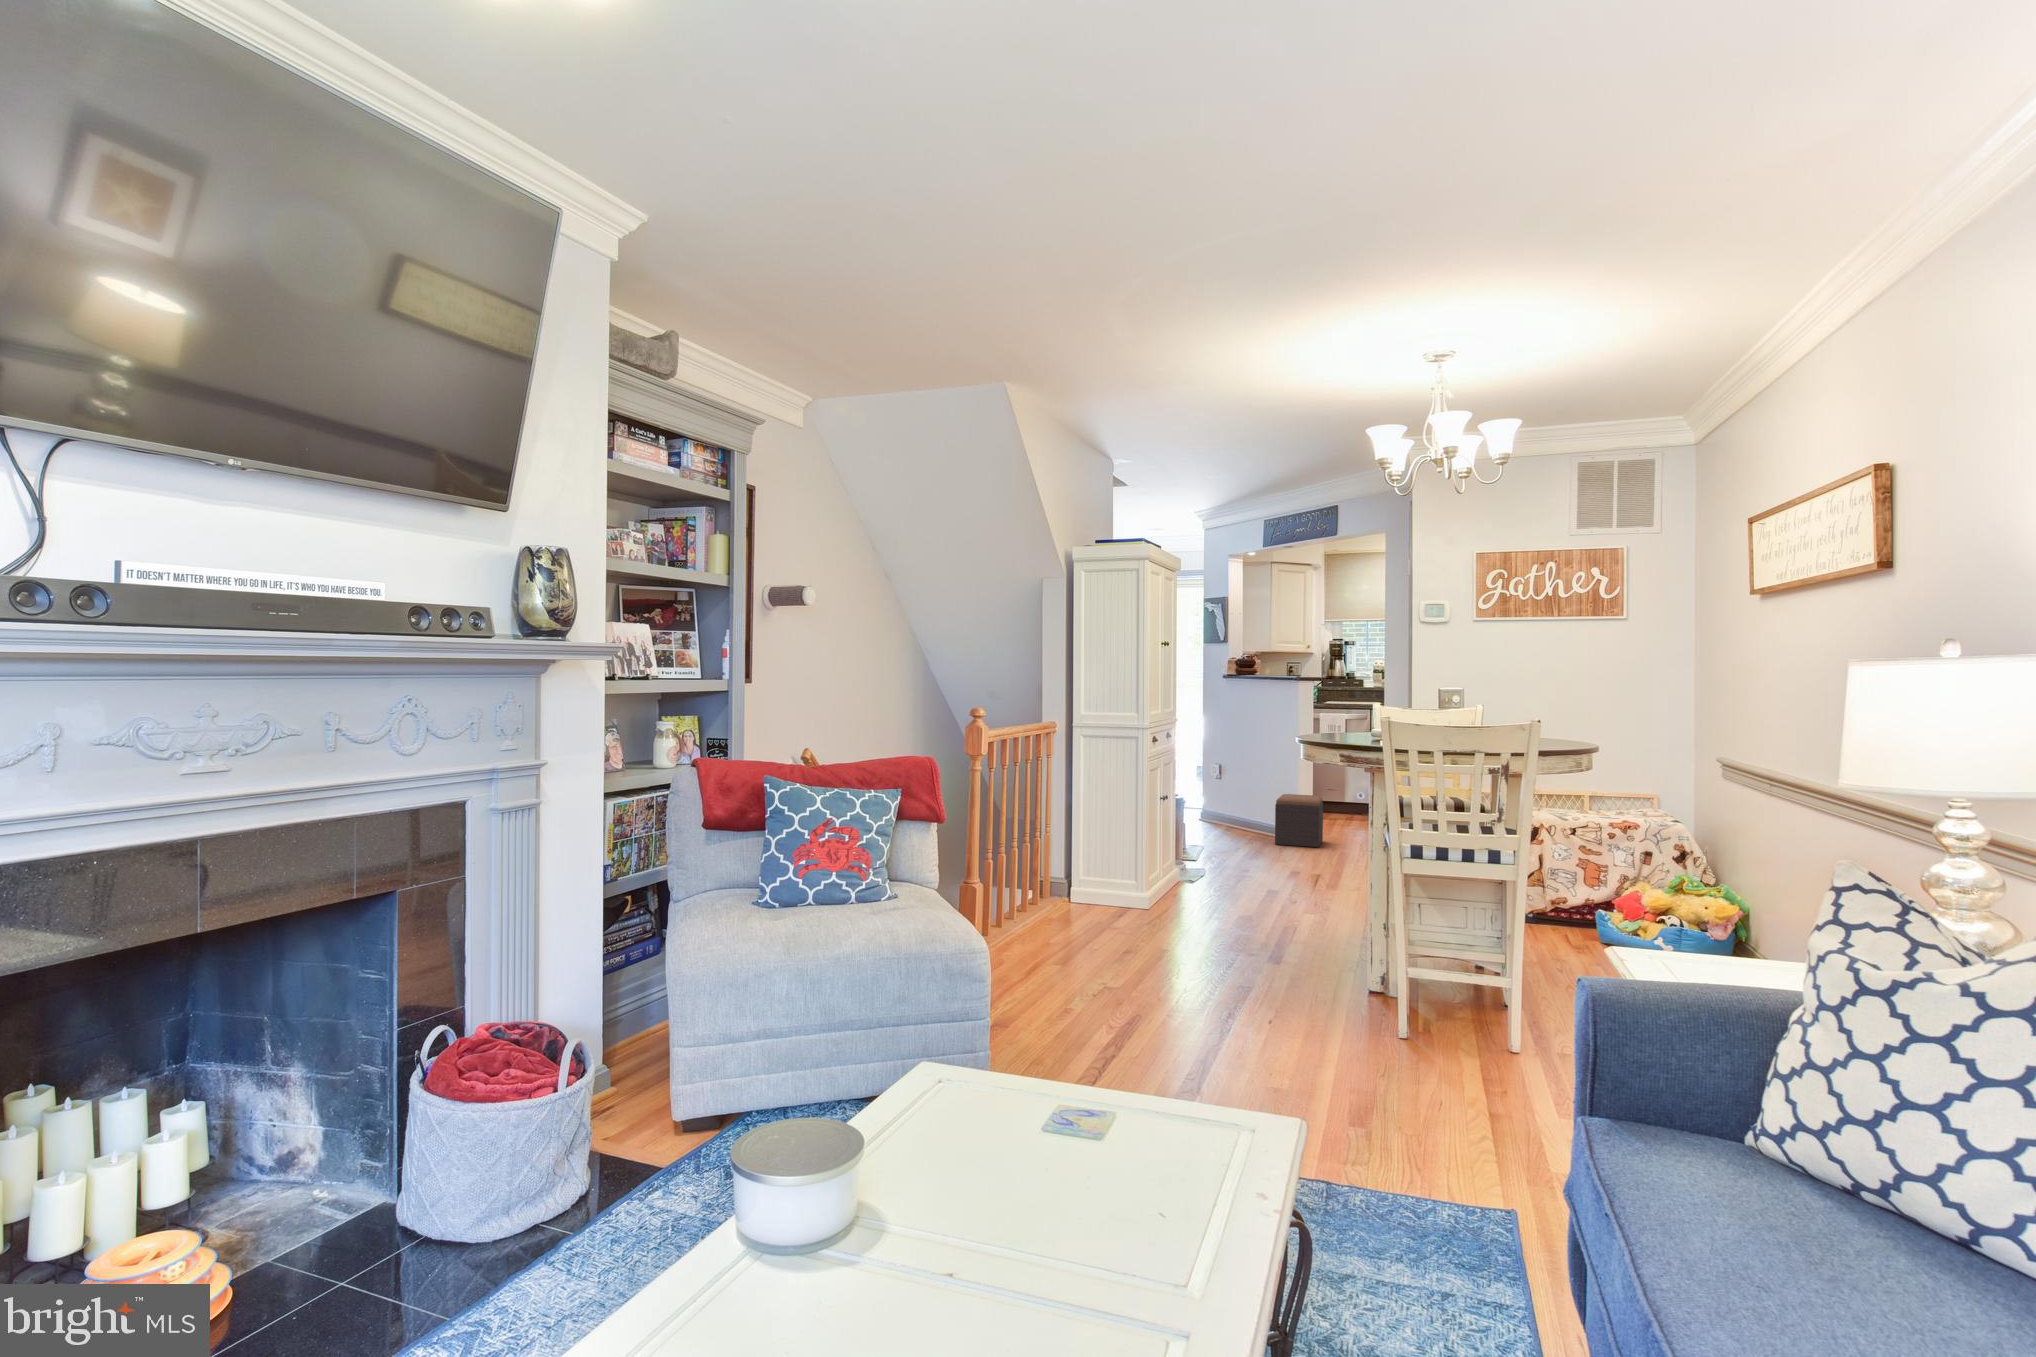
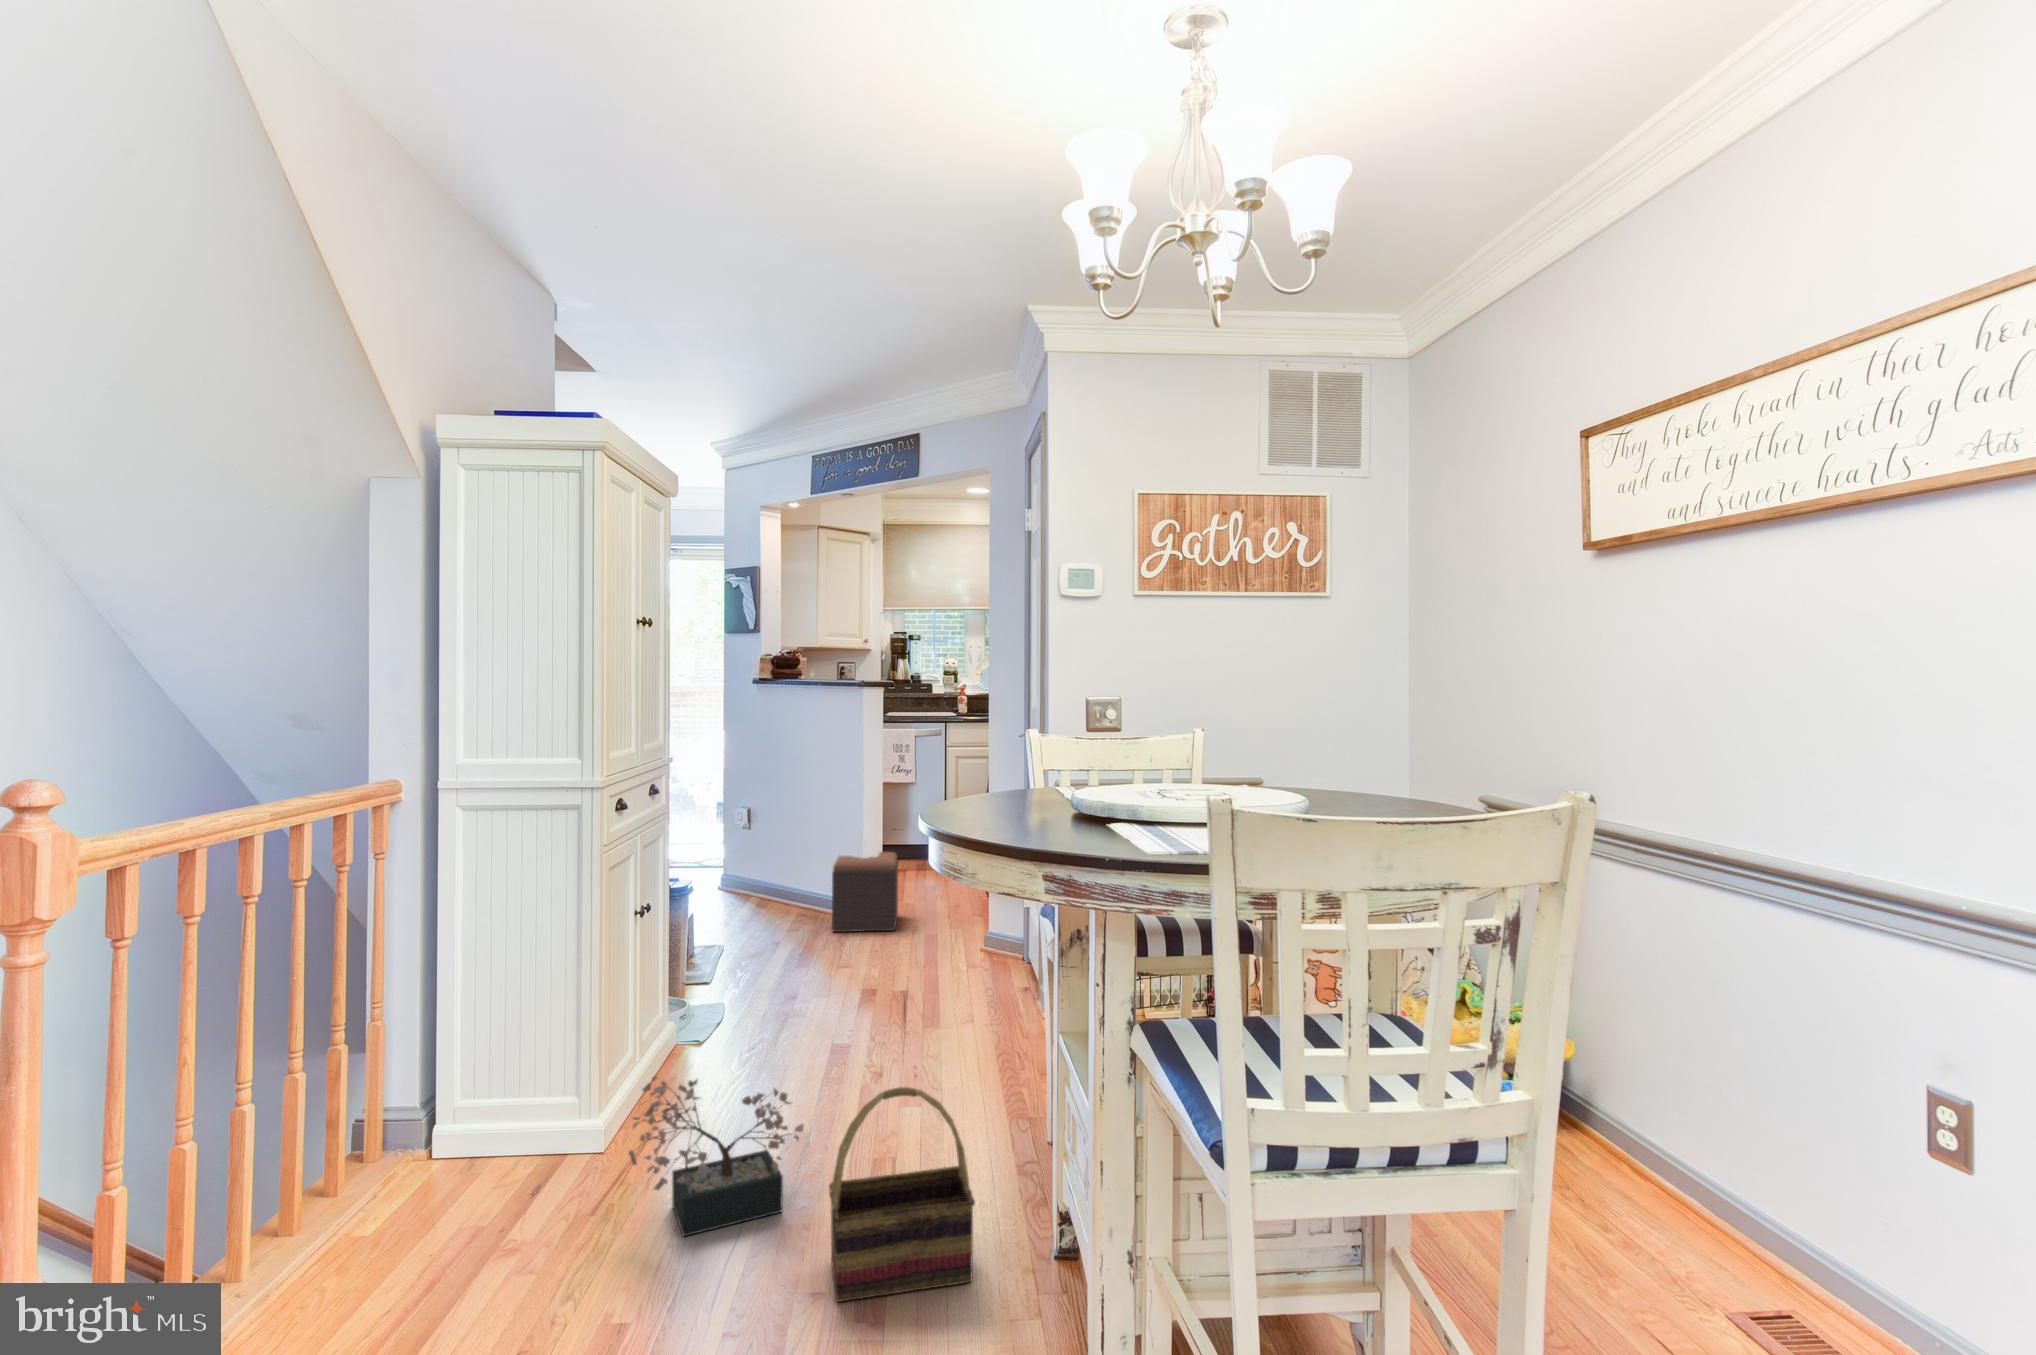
decorative plant: none [1164,858,1245,929] -> present [629,1076,804,1236]
basket: none [1255,863,1322,955] -> present [829,1087,975,1302]

